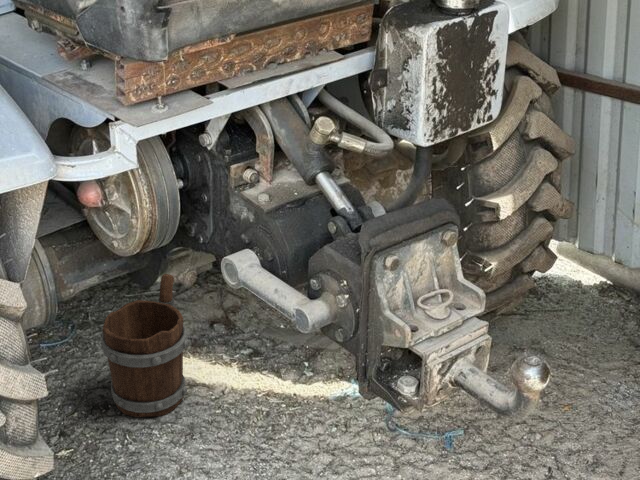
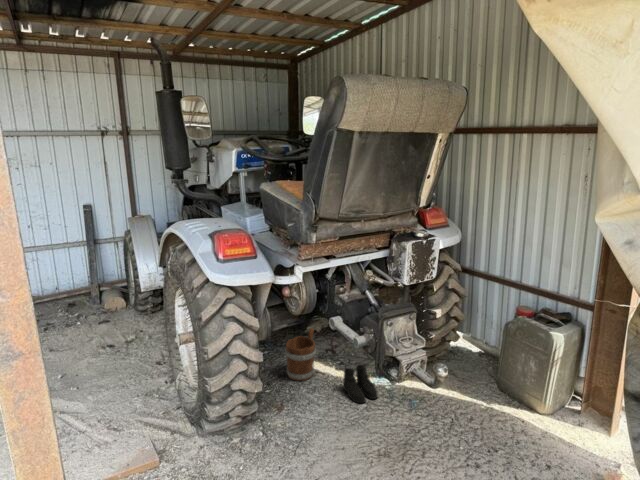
boots: none [267,358,359,457] -> present [343,365,377,403]

